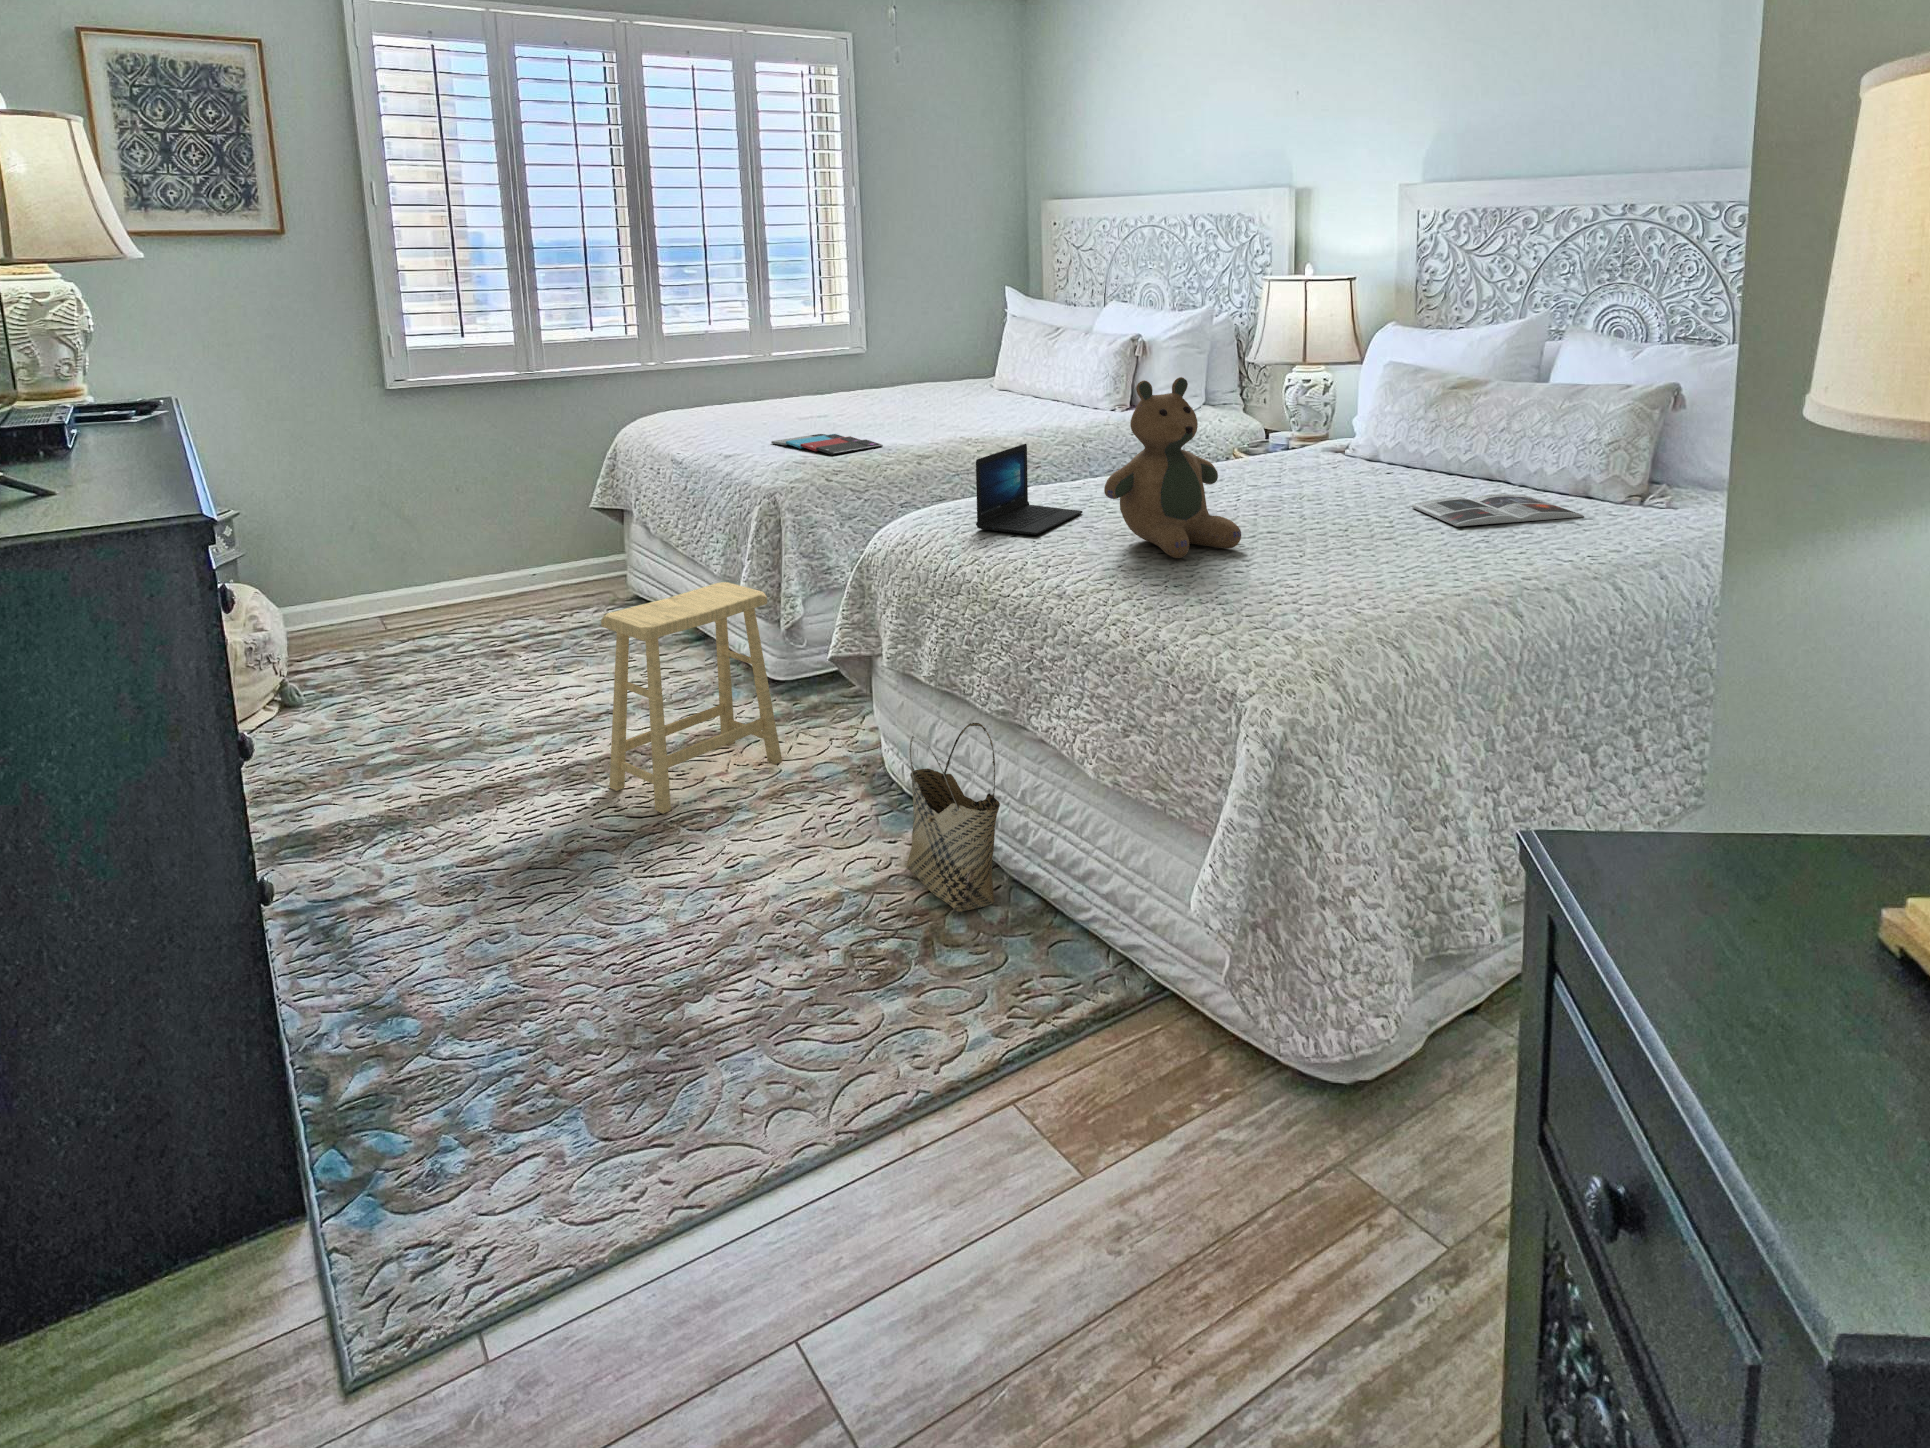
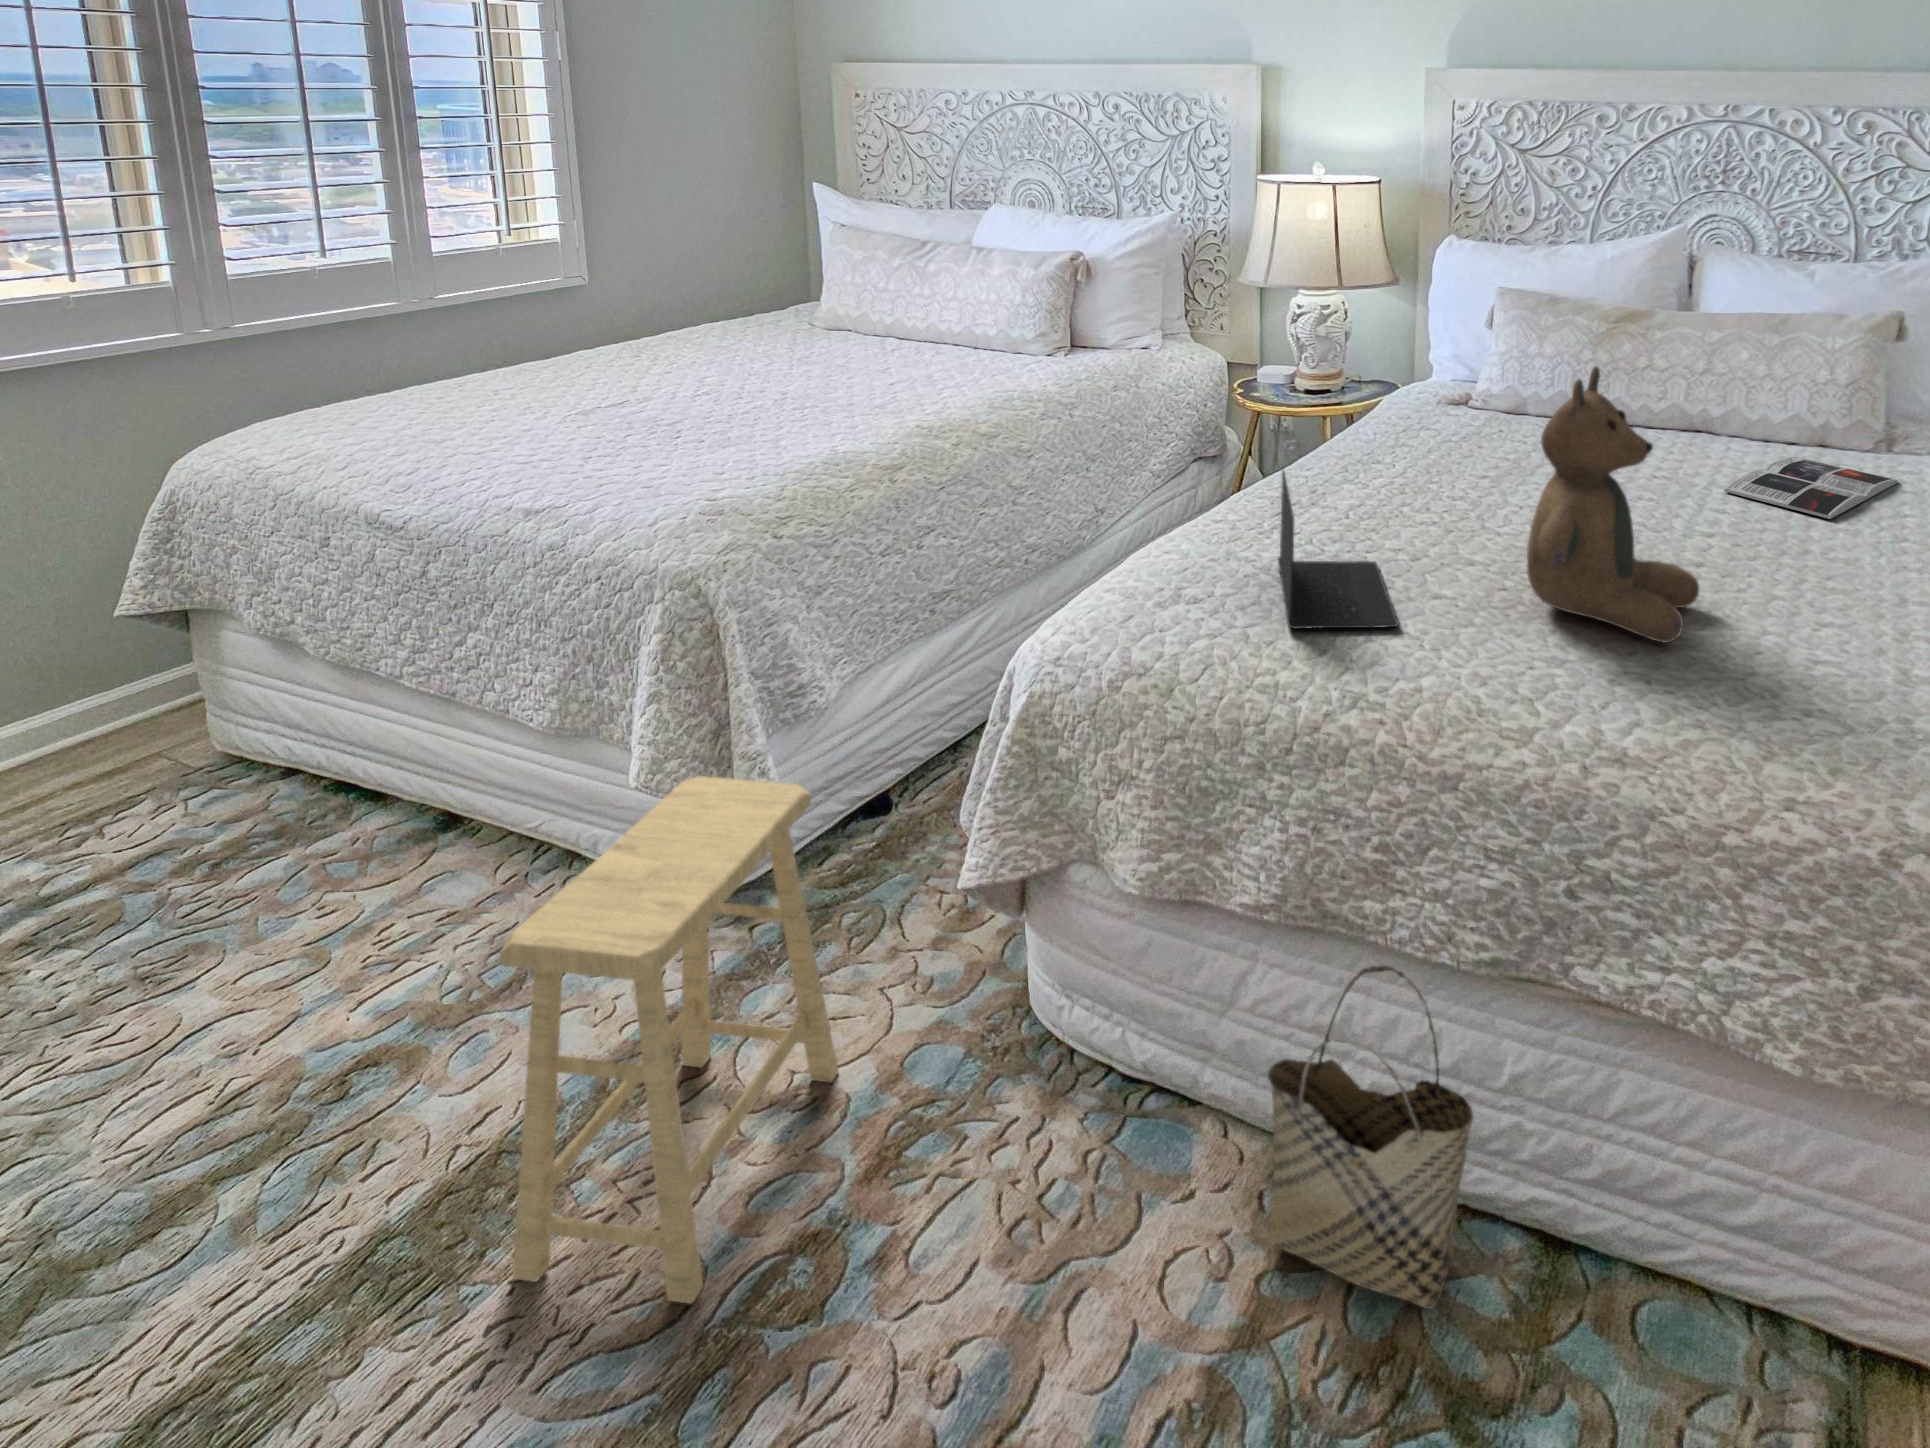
smartphone: present [771,434,883,455] -> none [608,438,830,485]

